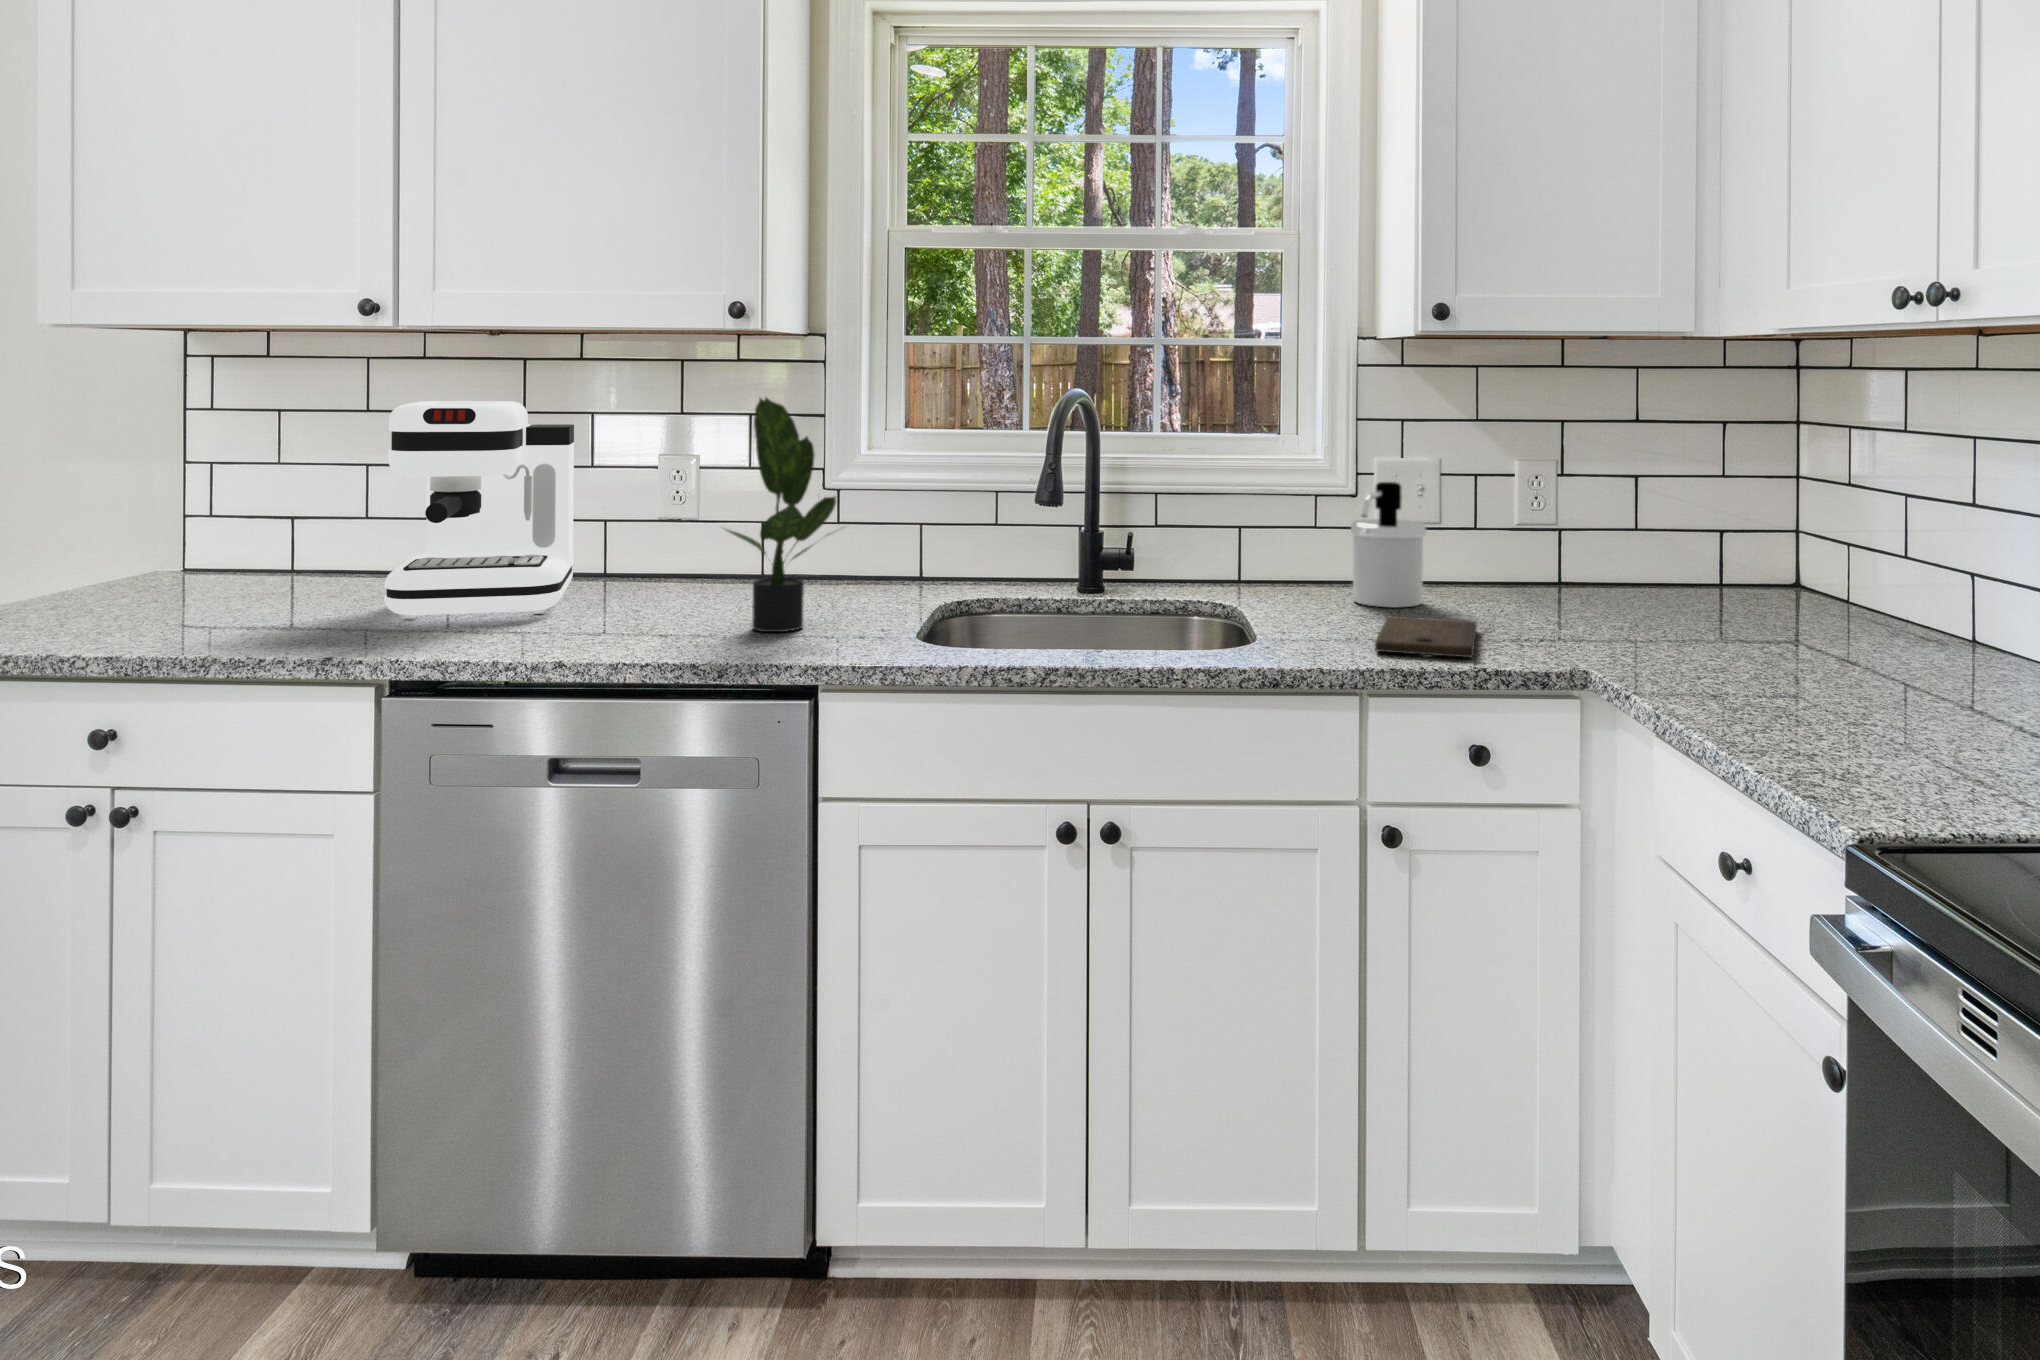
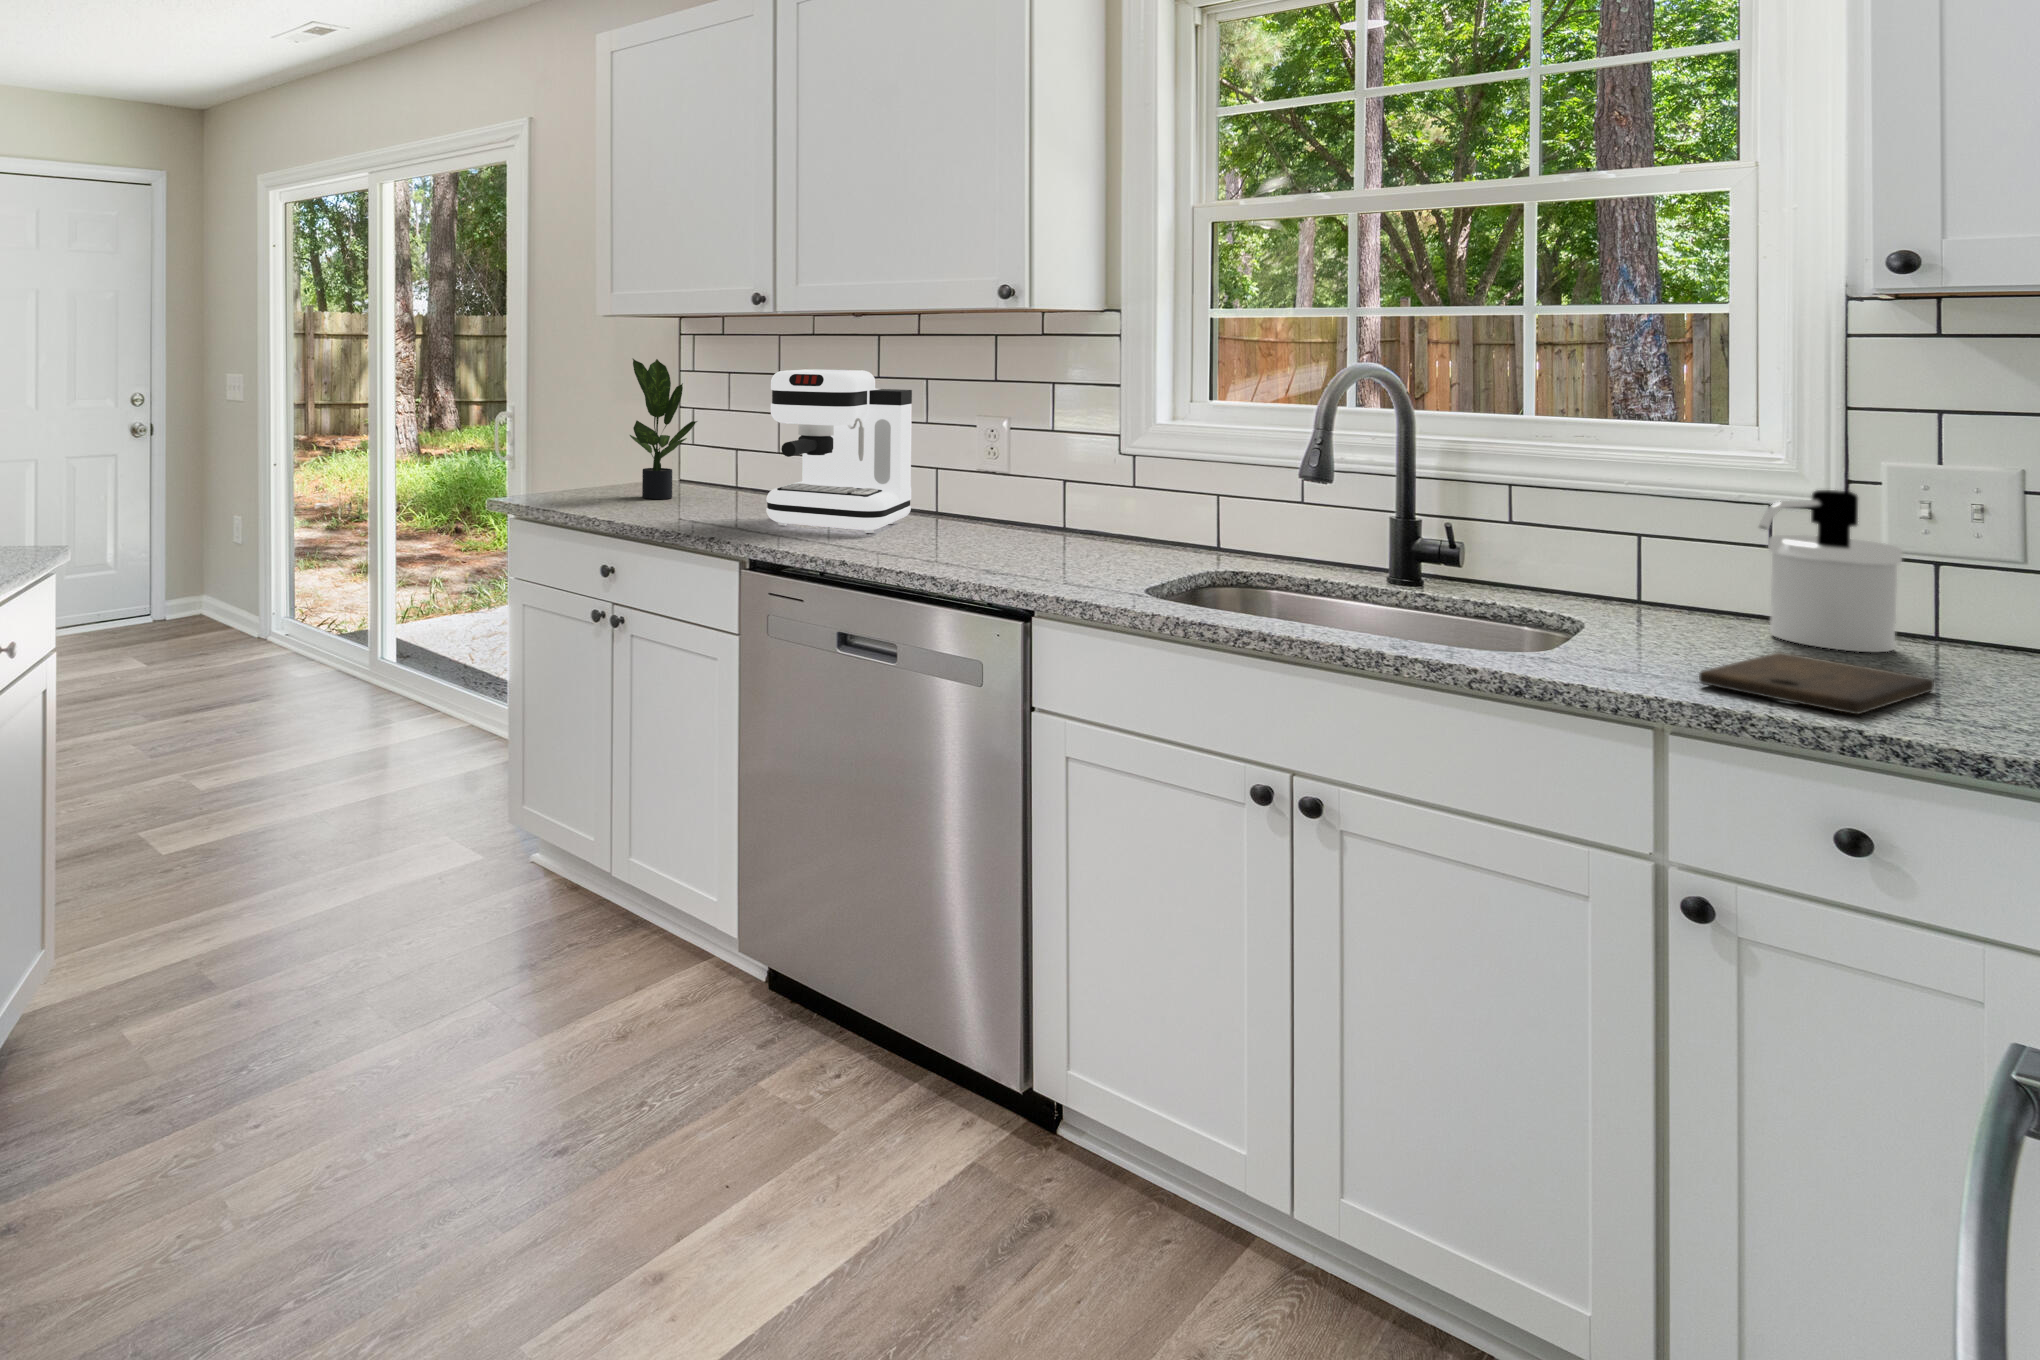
potted plant: present [727,398,846,632] -> present [630,359,697,499]

